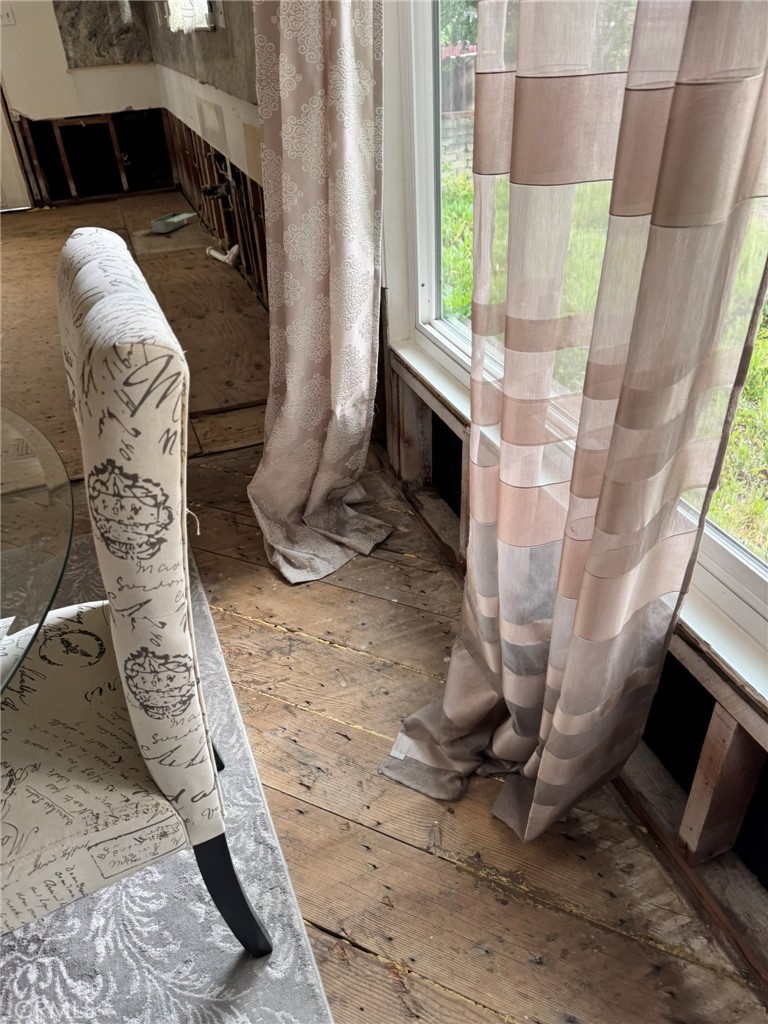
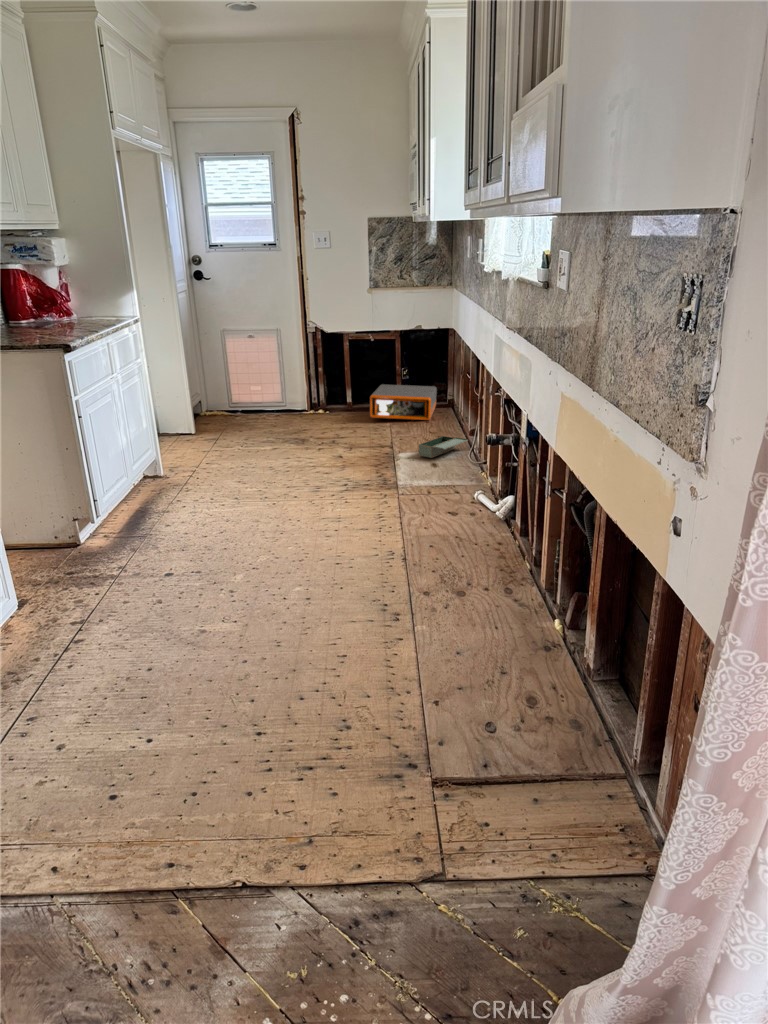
storage box: none [94,172,164,207] -> present [370,384,437,420]

